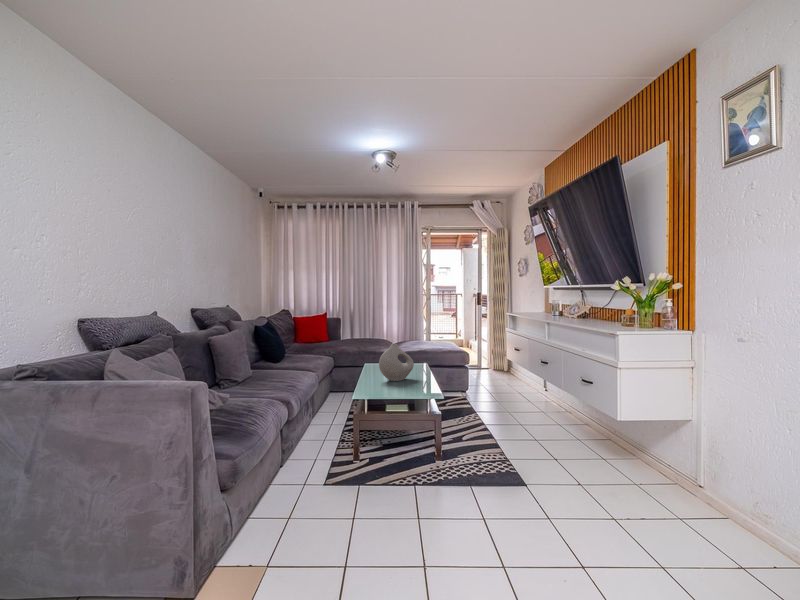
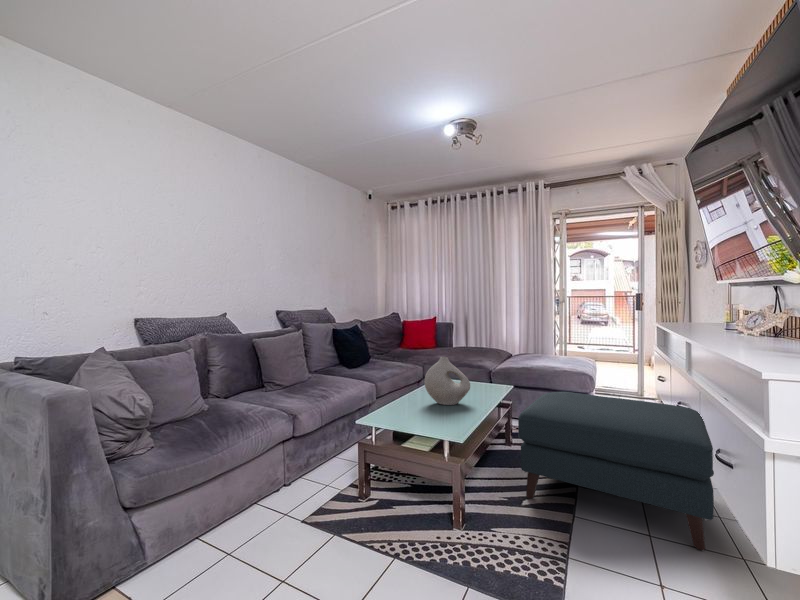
ottoman: none [455,363,567,439] -> present [518,392,714,550]

